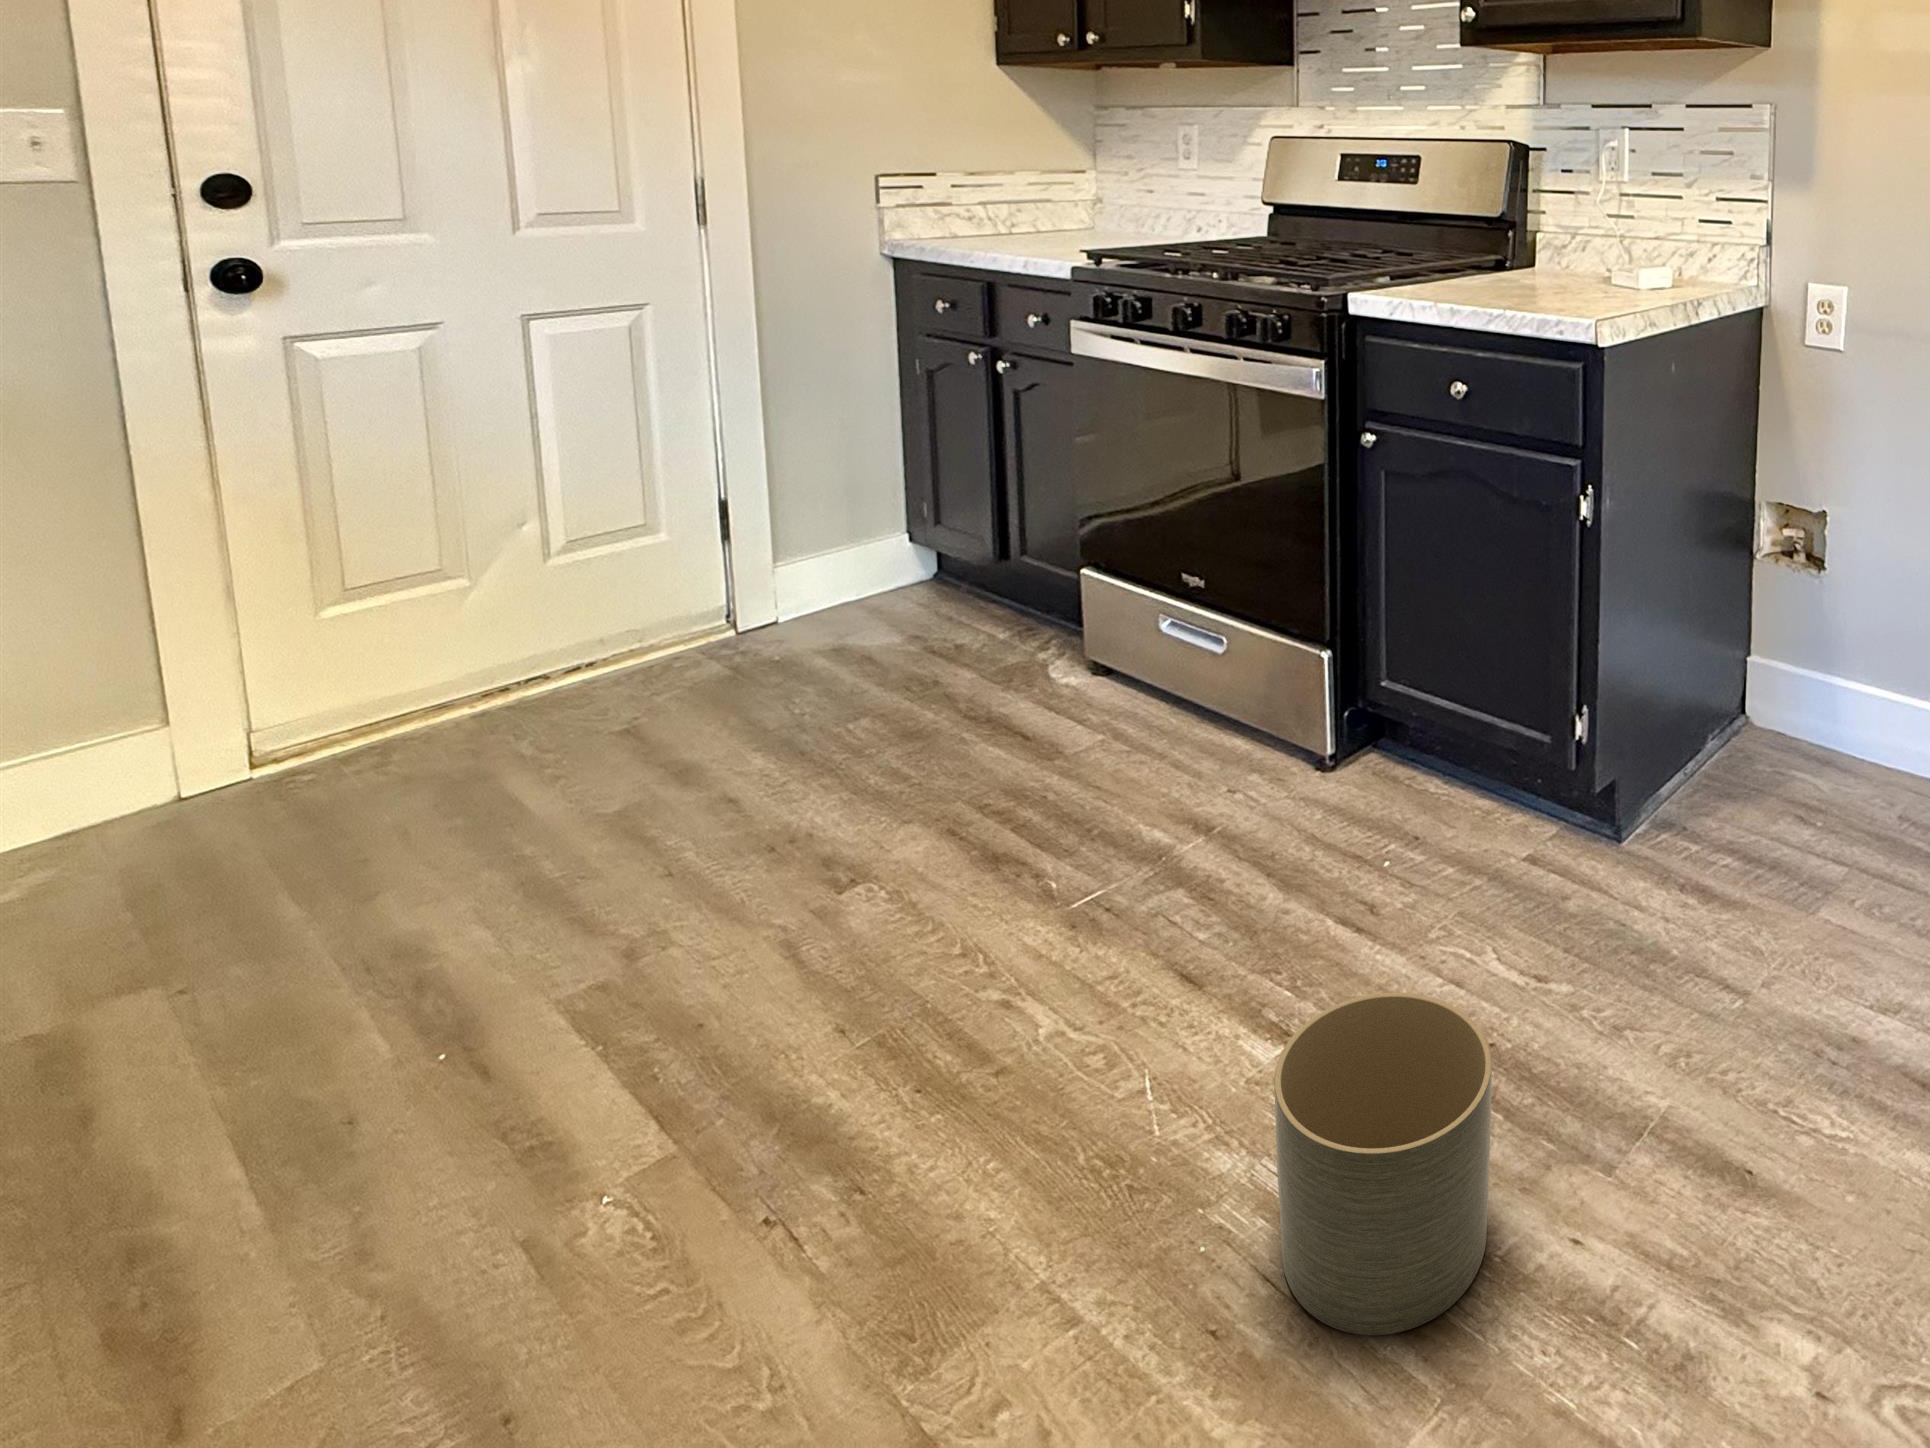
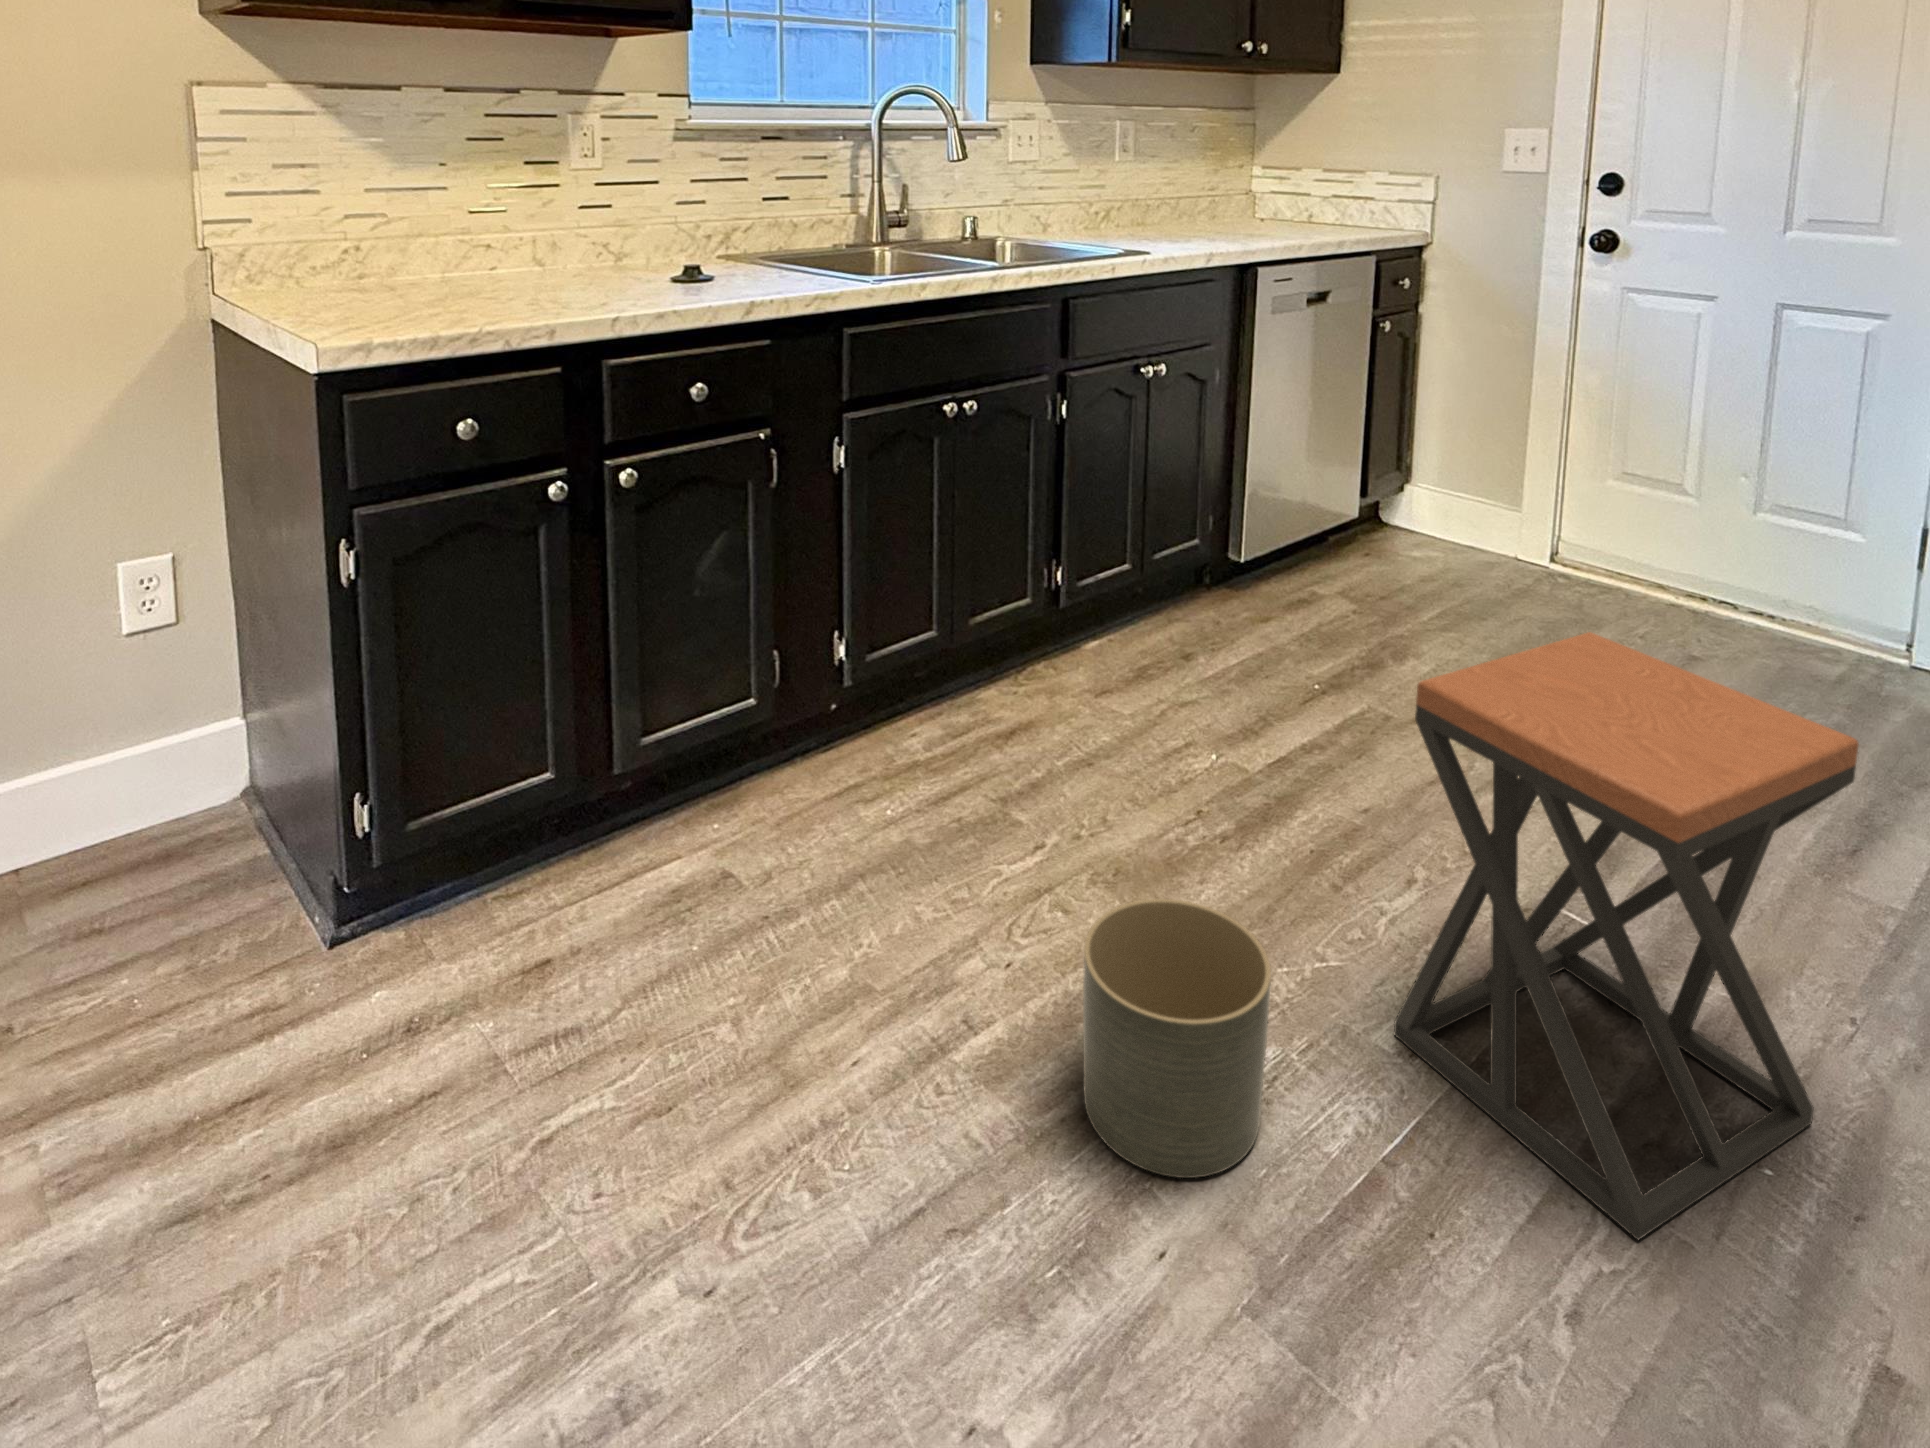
stool: none [1139,545,1473,1044] -> present [1394,632,1859,1240]

